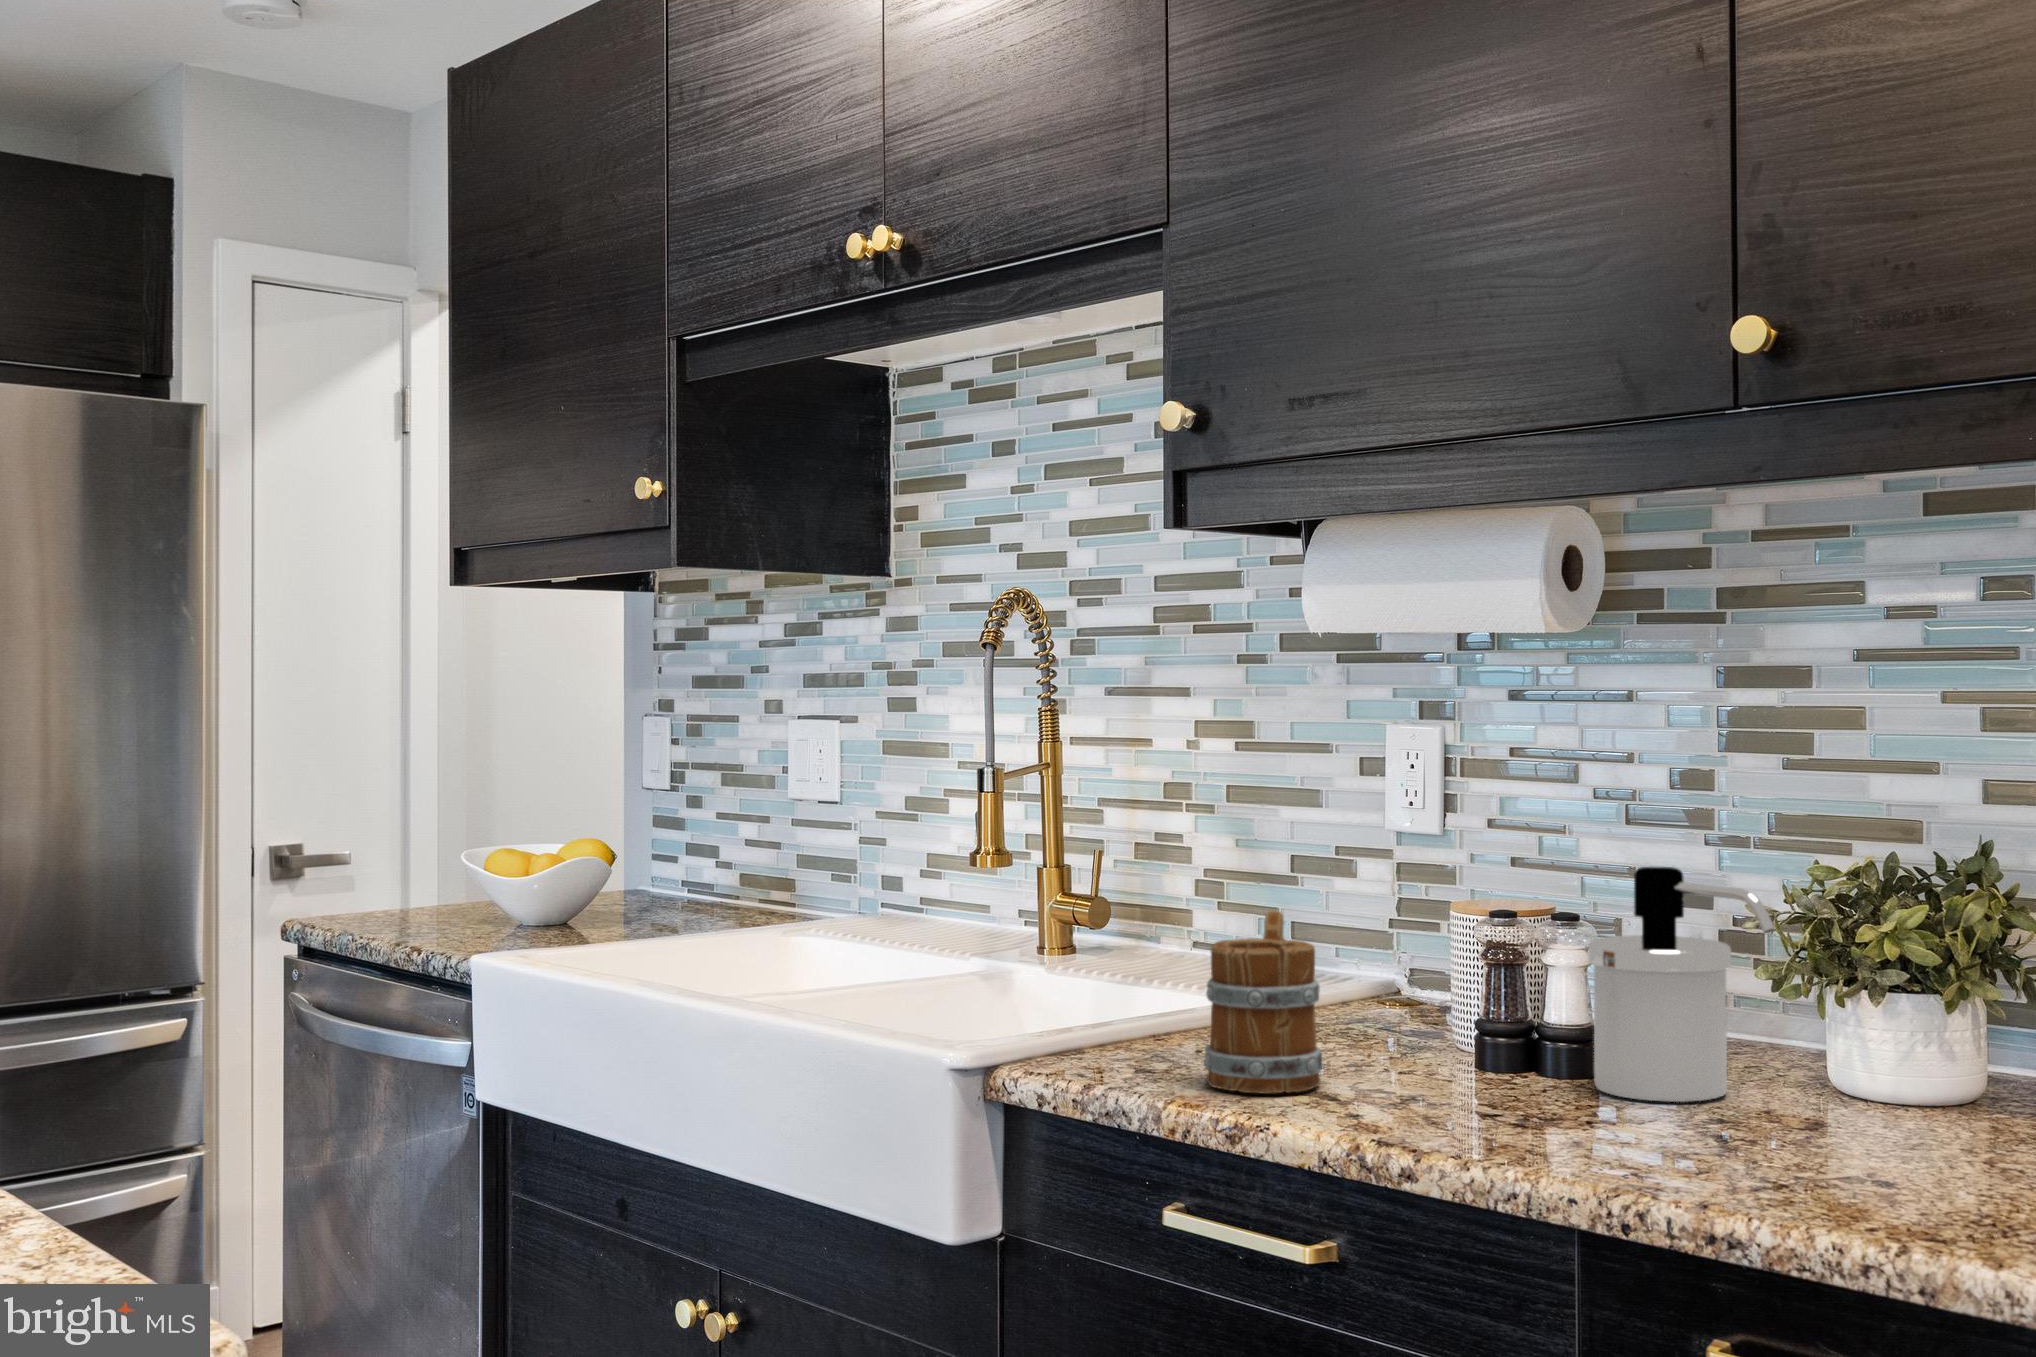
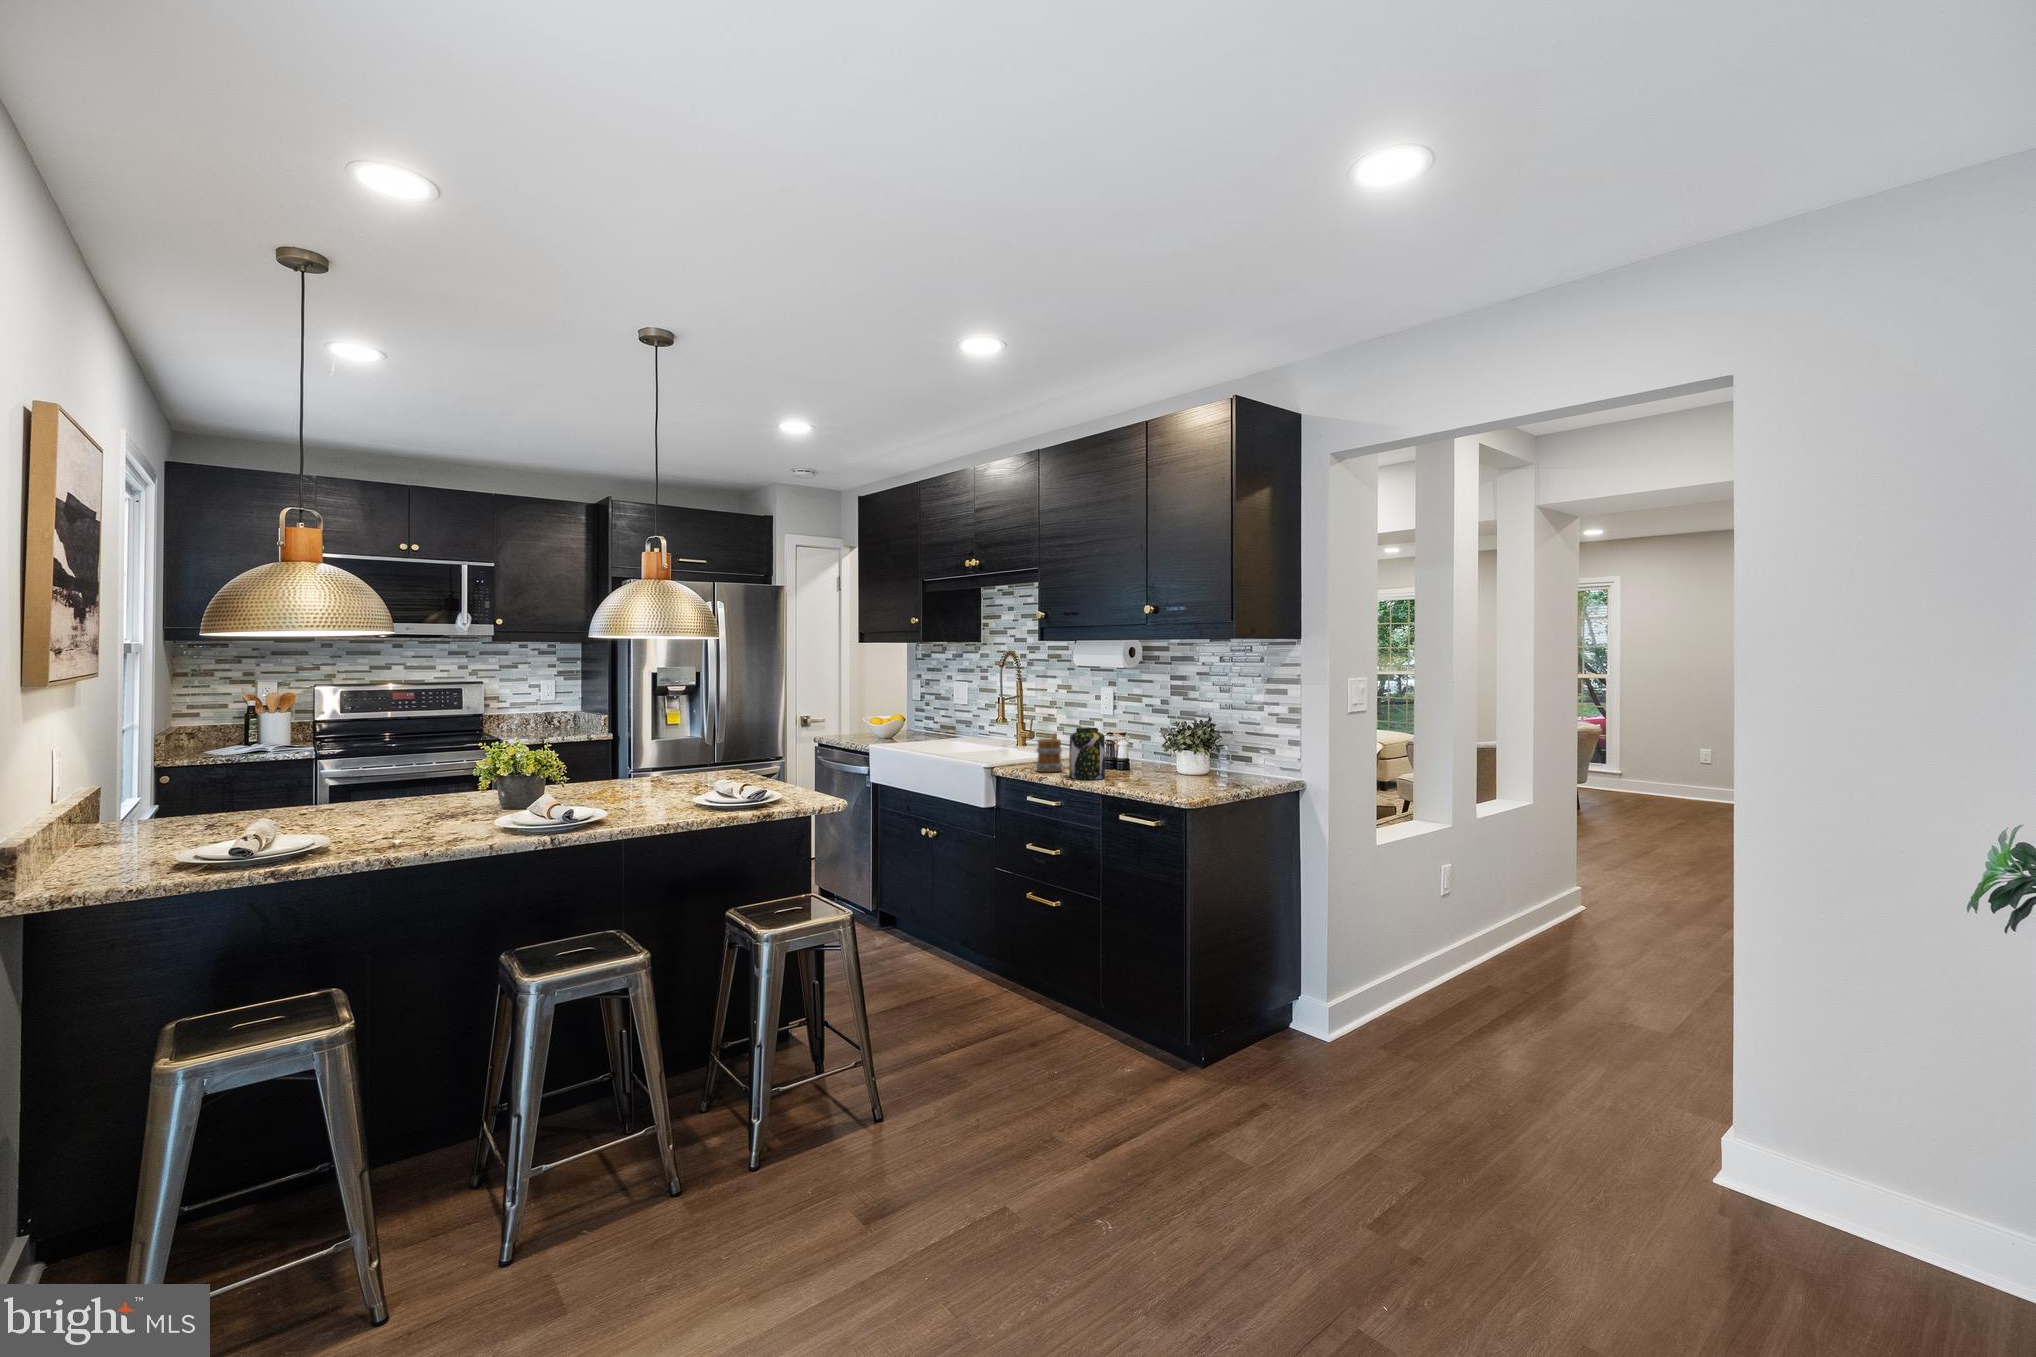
soap dispenser: present [1589,867,1774,1102] -> none [1121,723,1155,775]
jar: none [1387,888,1559,1141] -> present [1069,727,1105,780]

